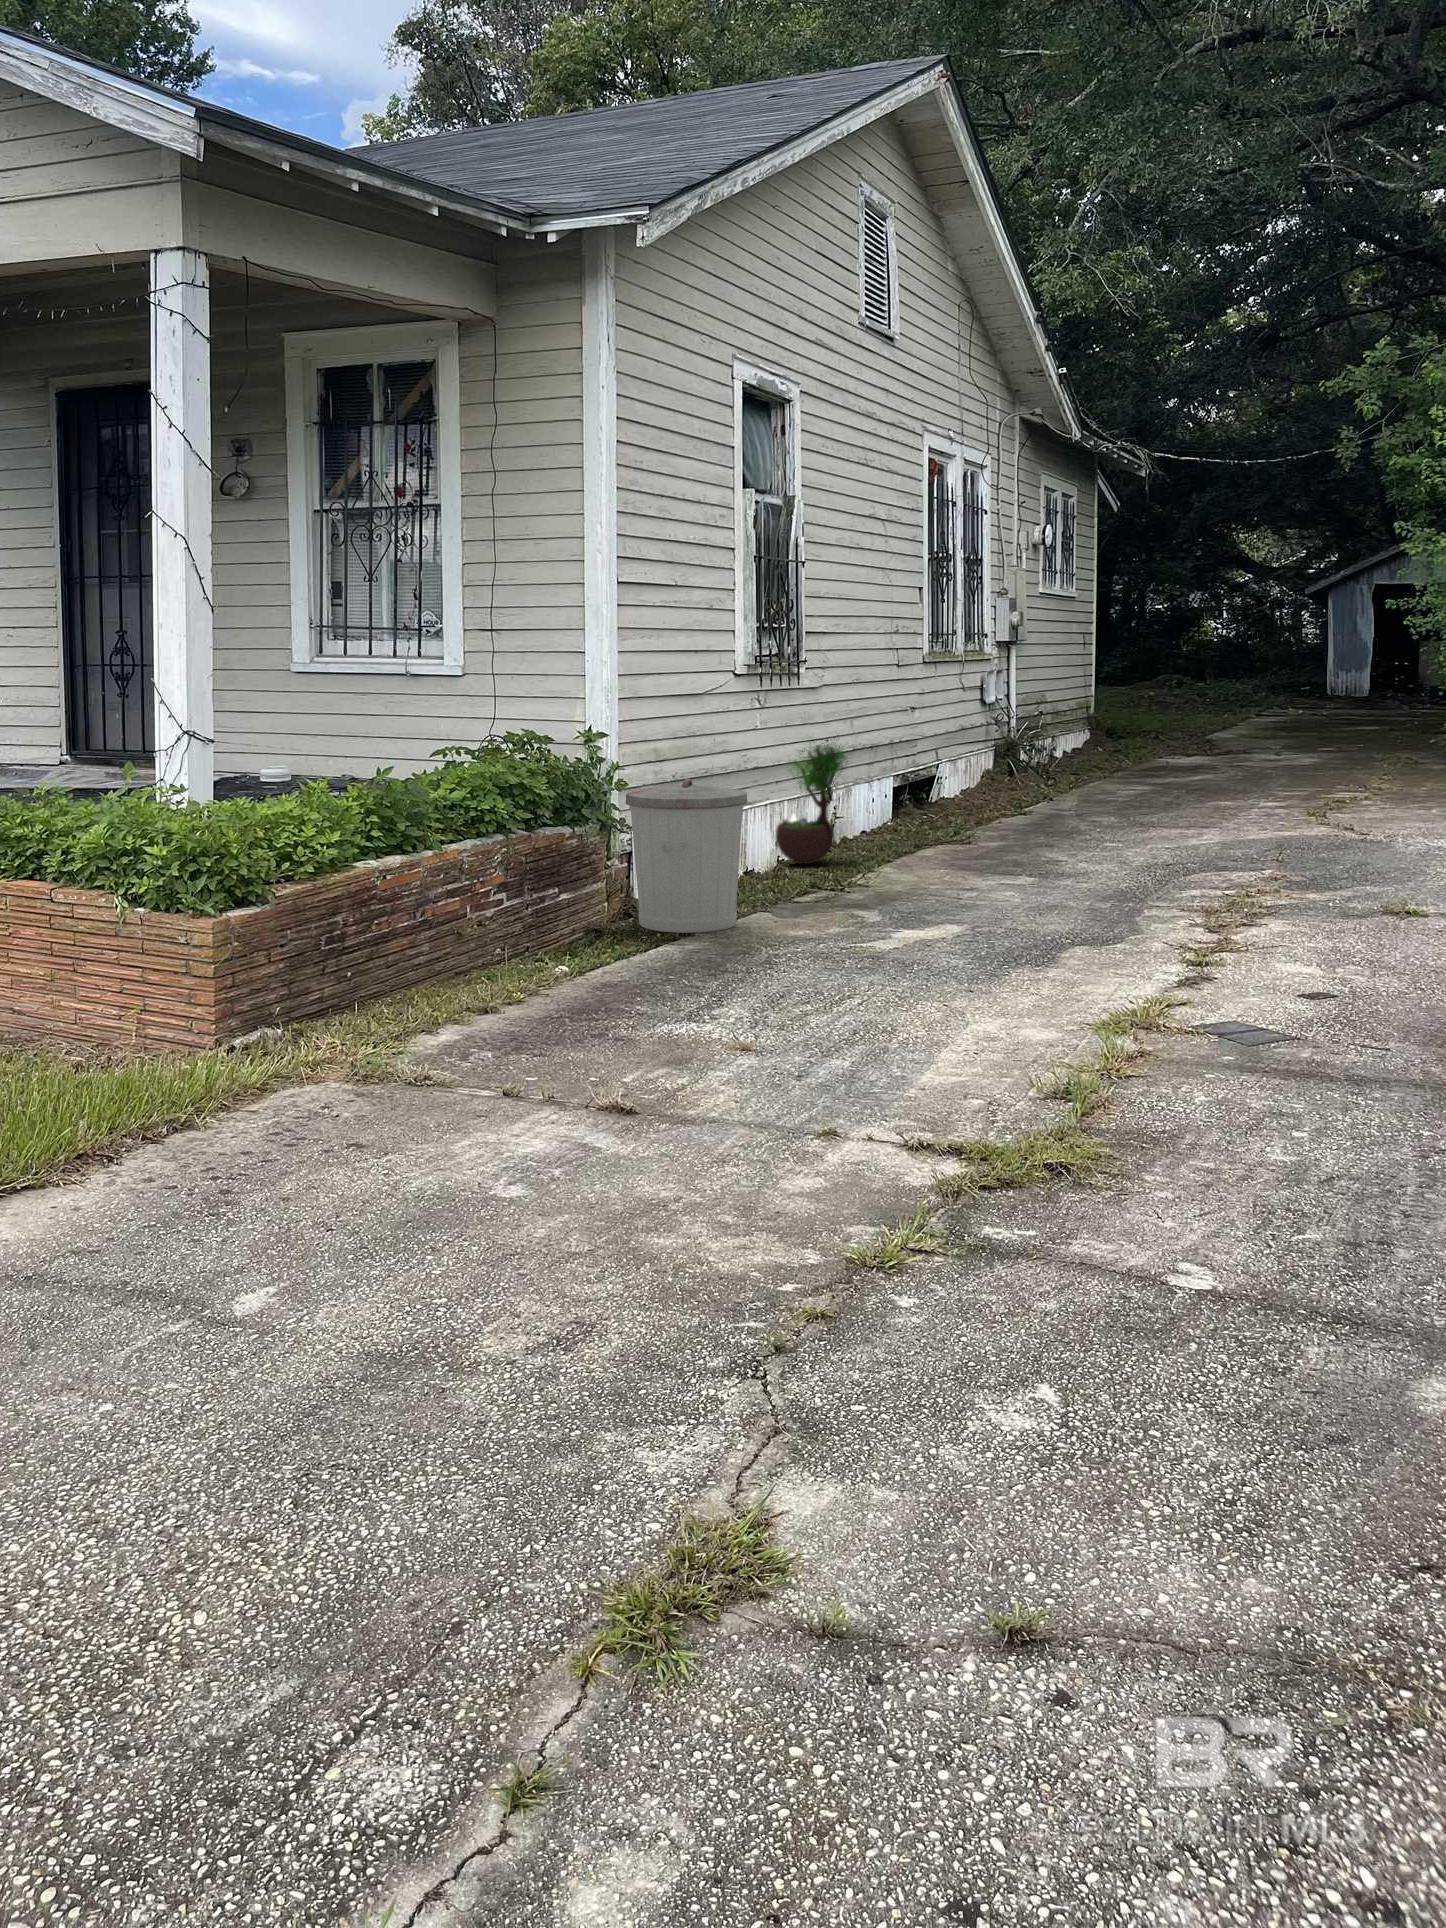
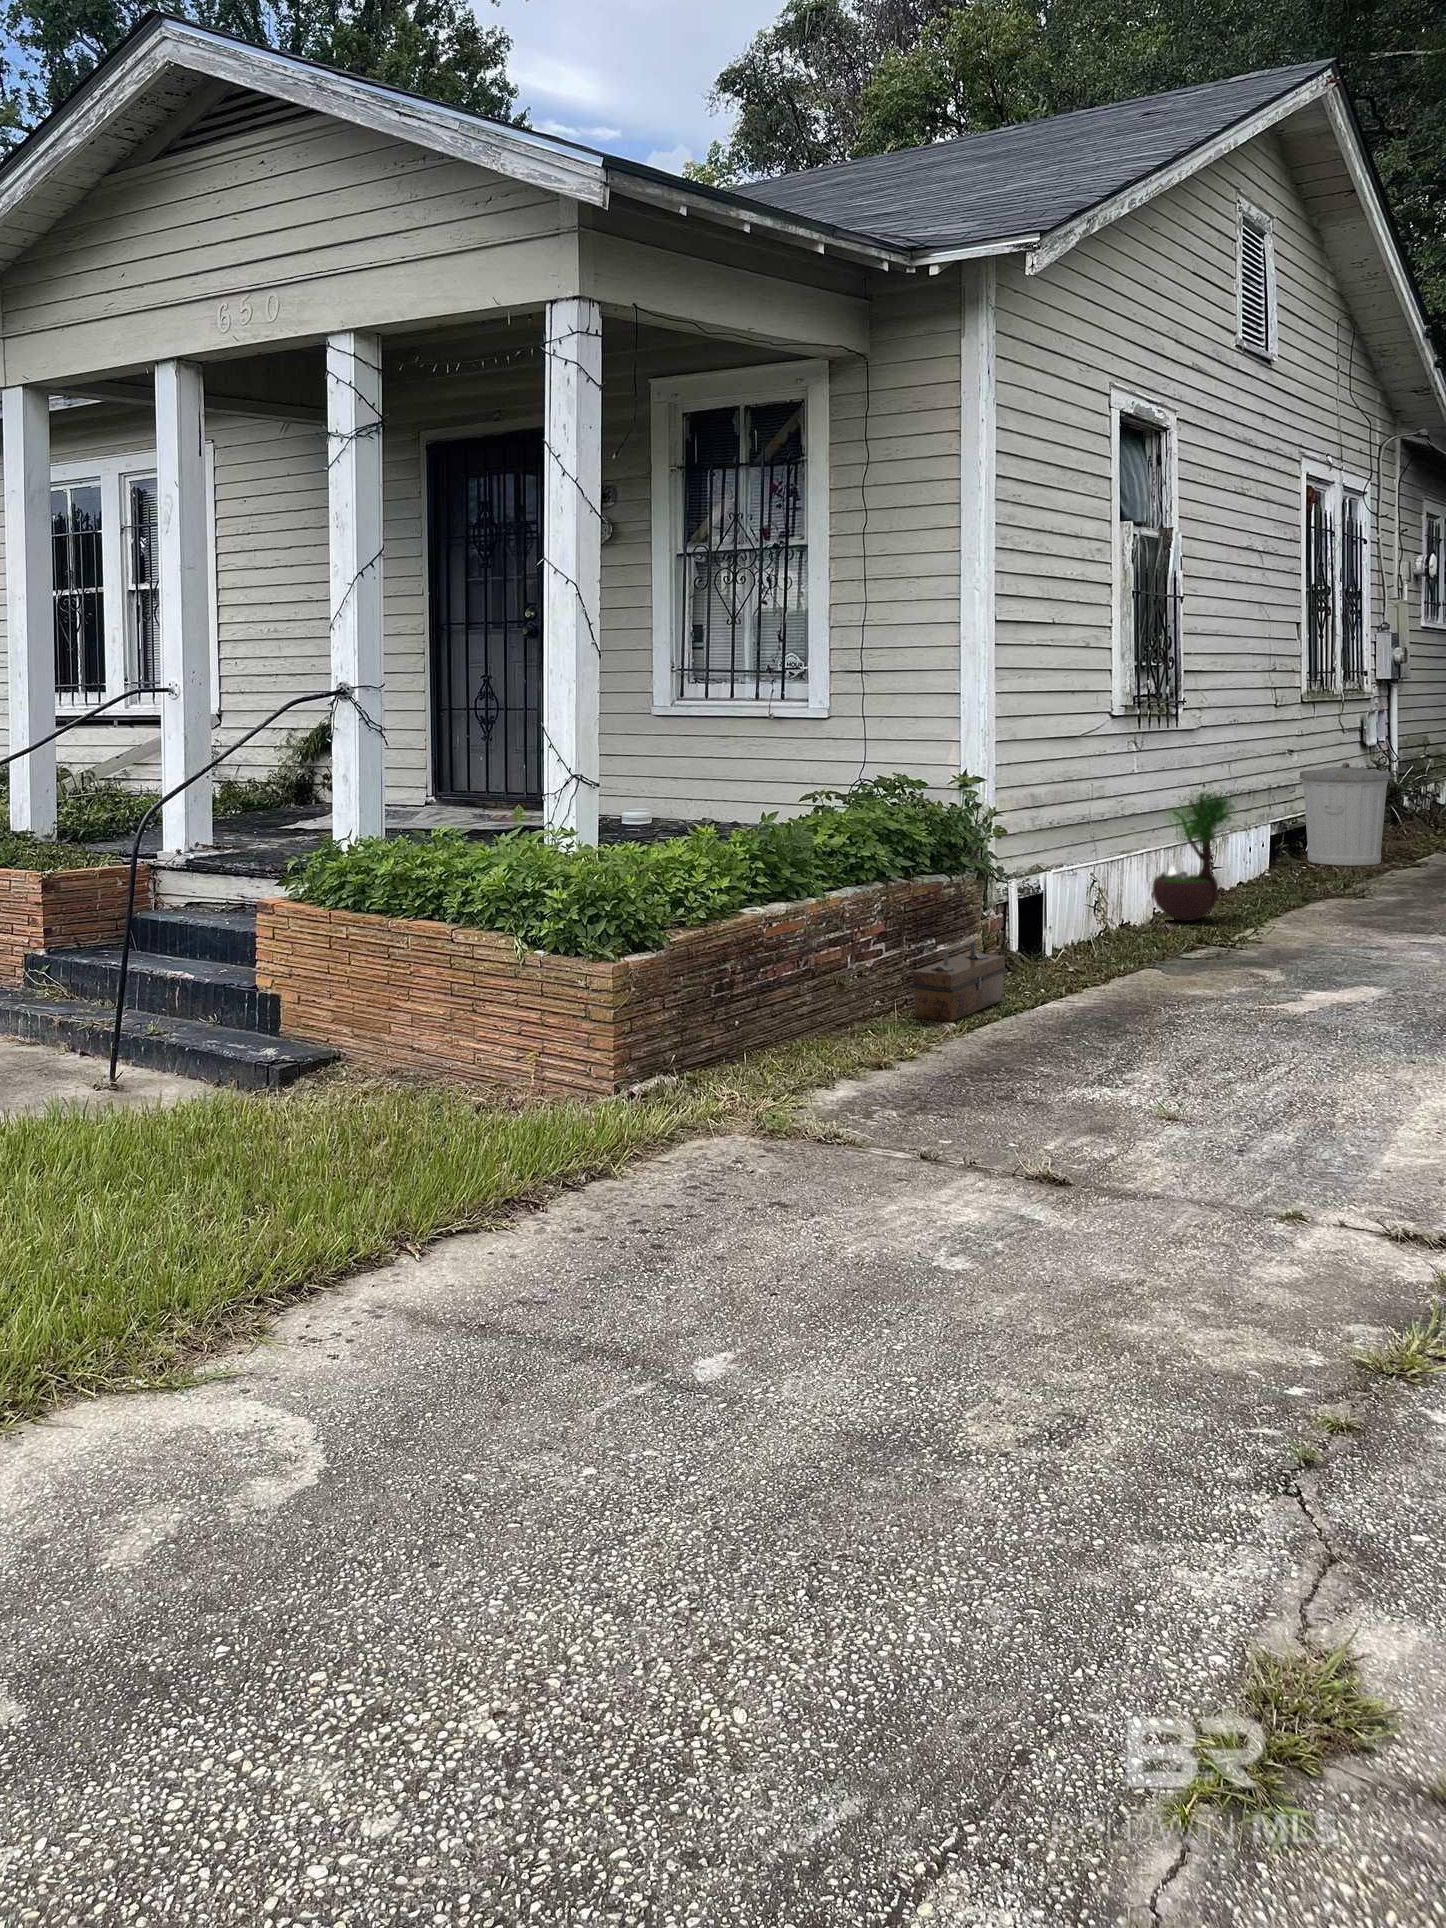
trash can: present [625,779,748,933] -> present [1300,763,1391,866]
toolbox: none [528,886,624,964] -> present [910,940,1008,1022]

